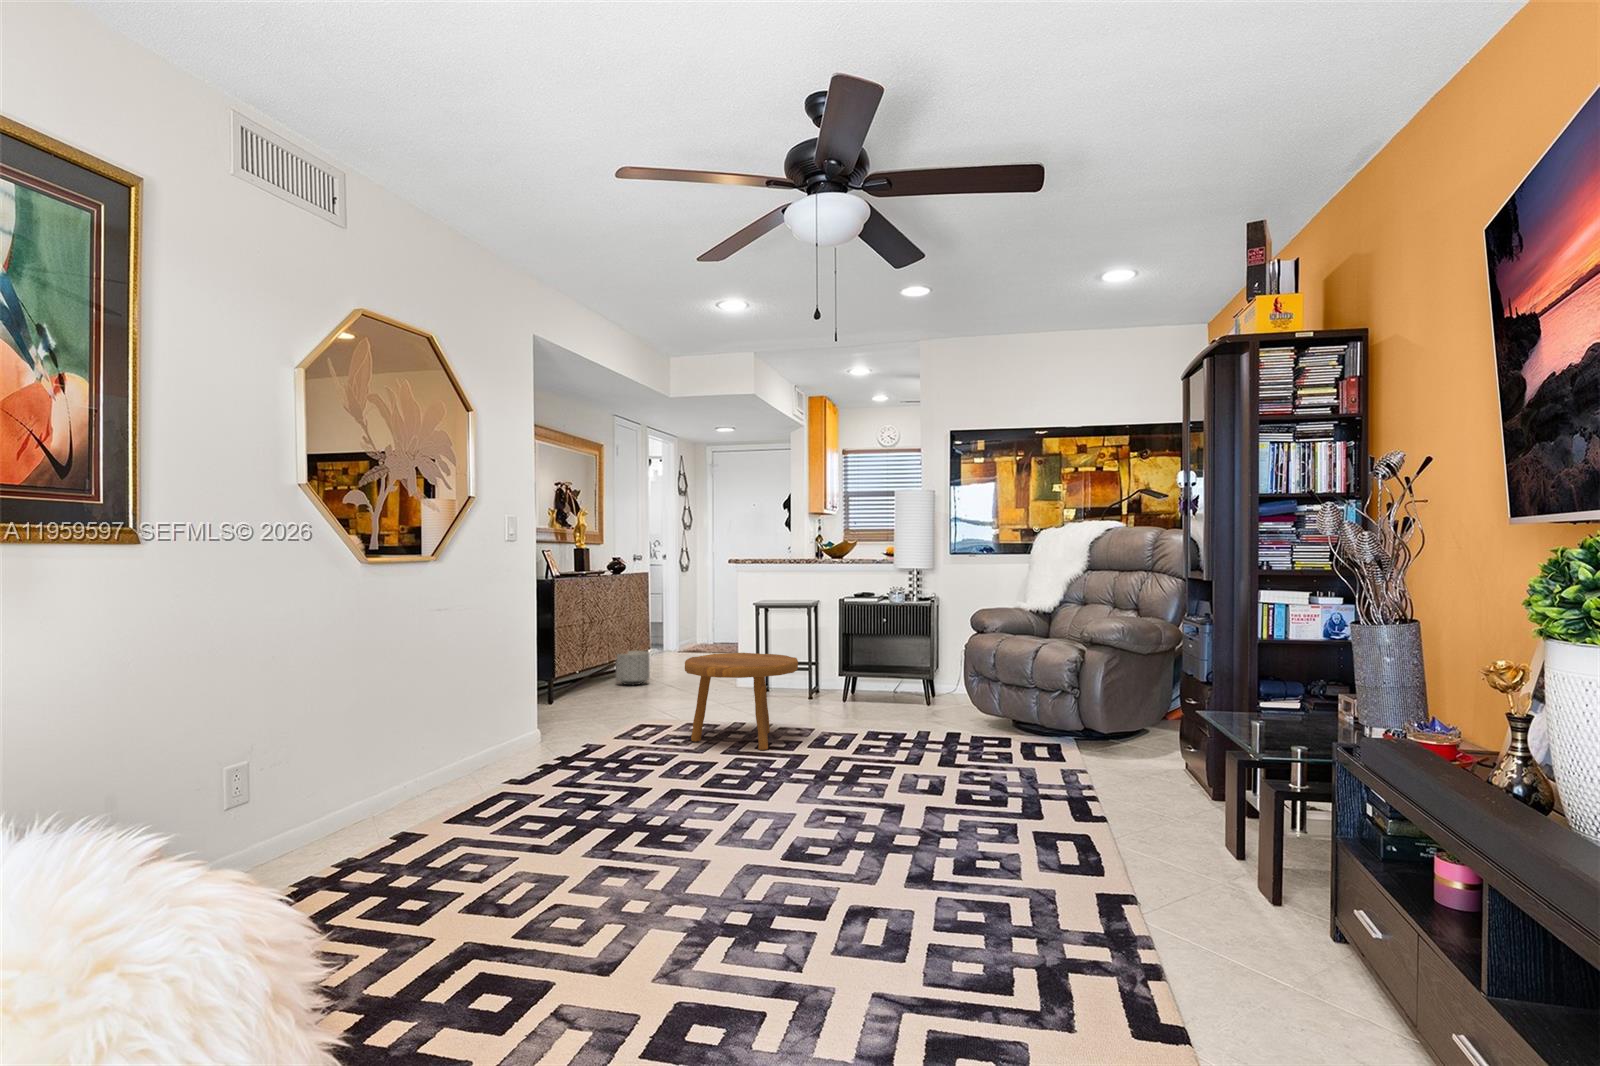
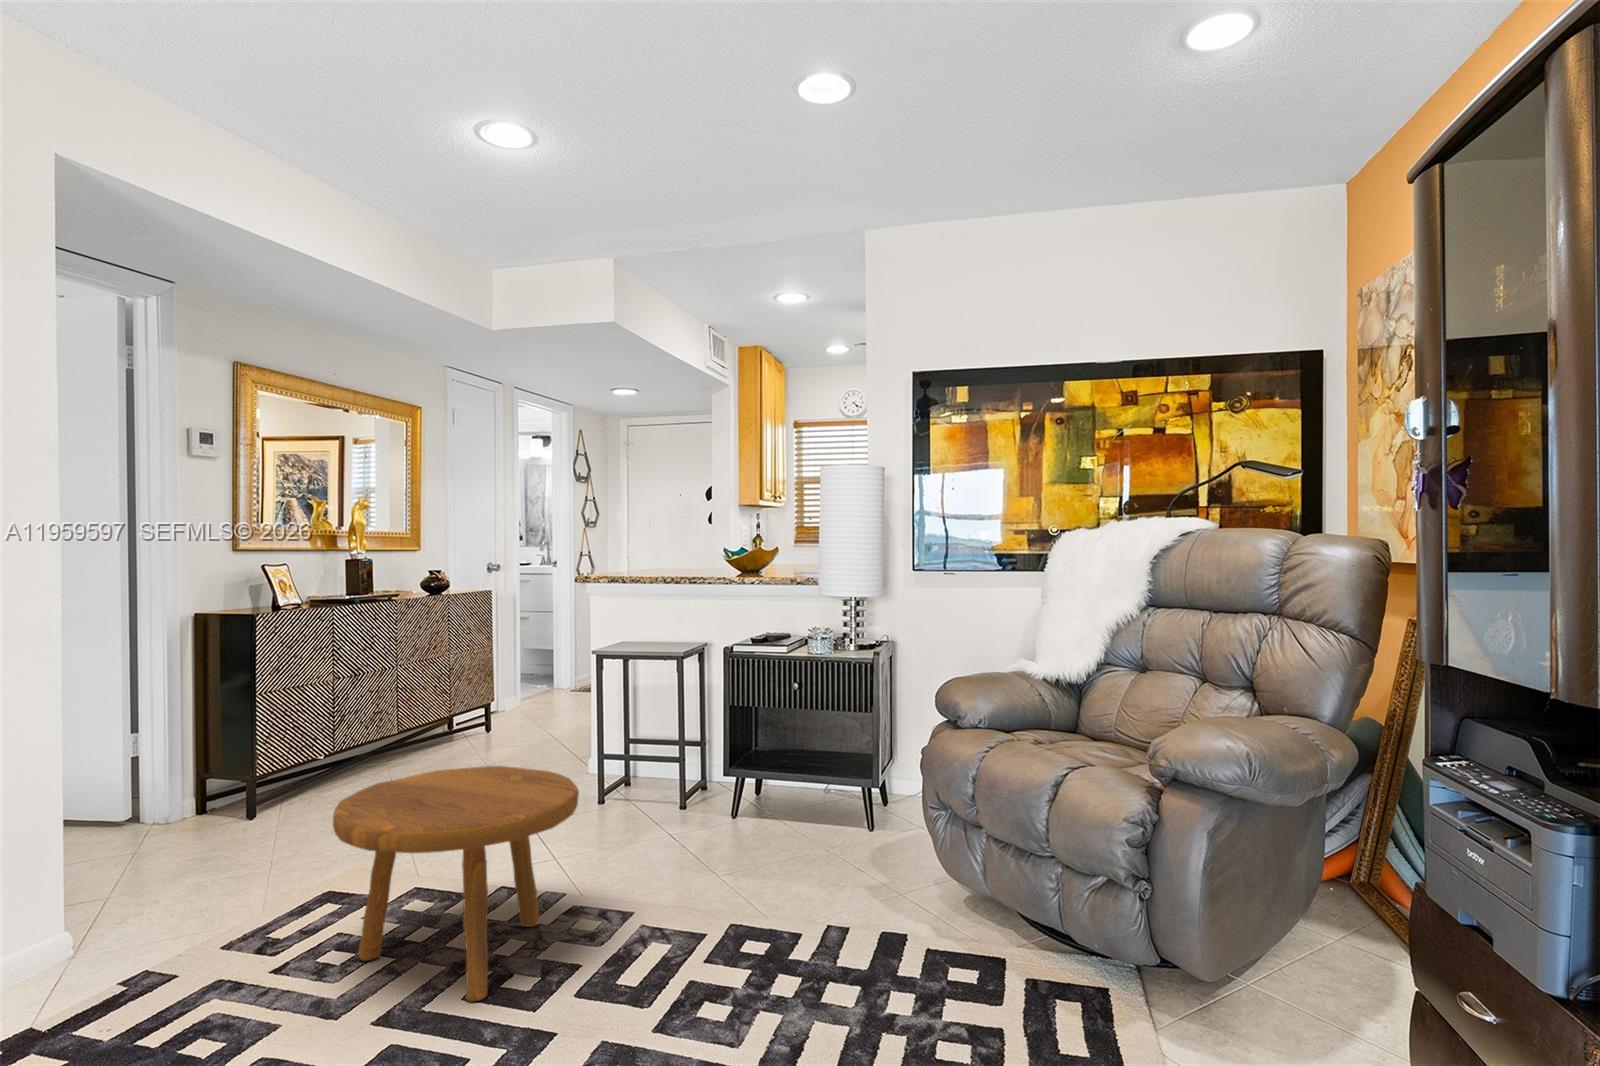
planter: present [616,651,650,685] -> none [412,712,467,767]

